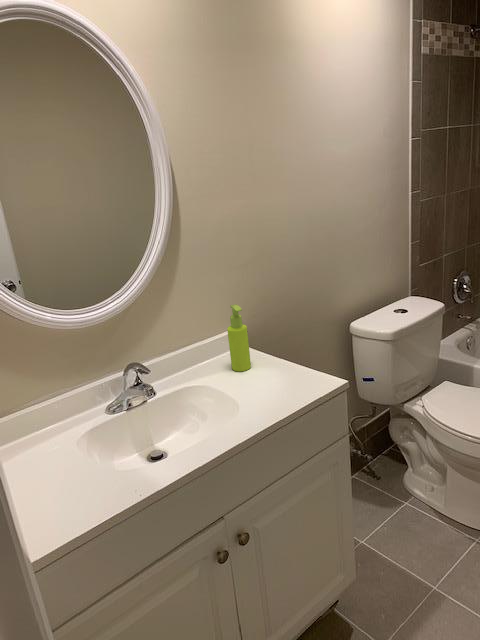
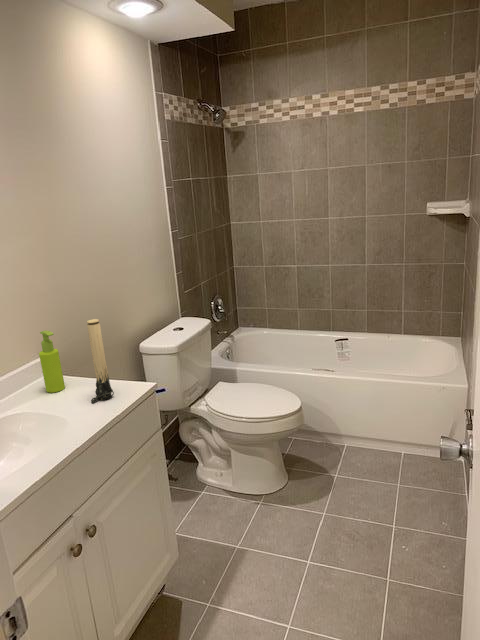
candle: none [269,301,295,394] -> present [87,319,114,403]

